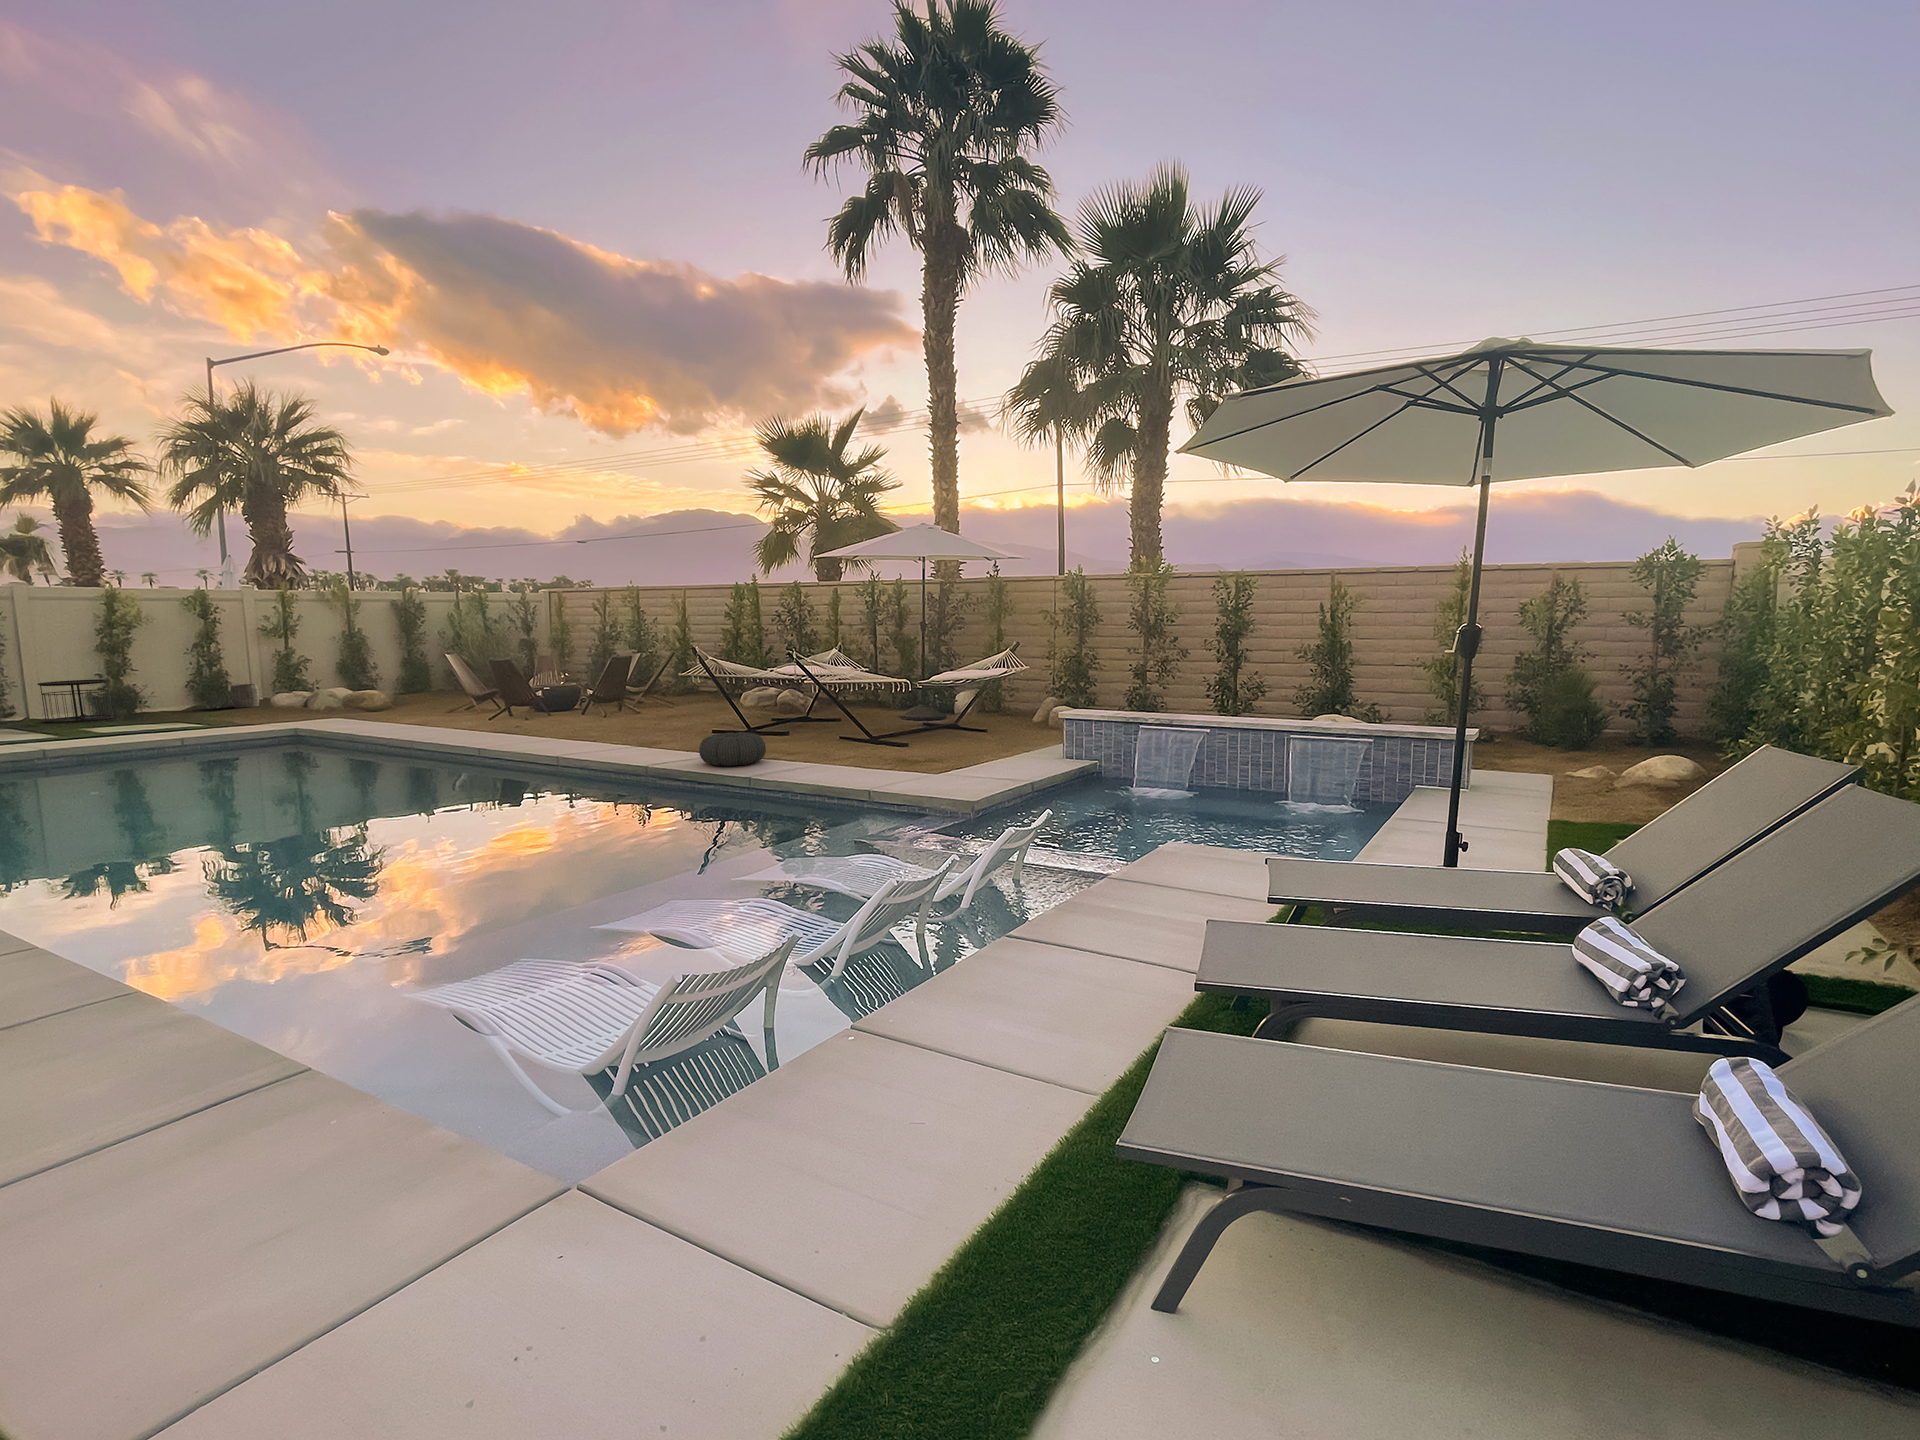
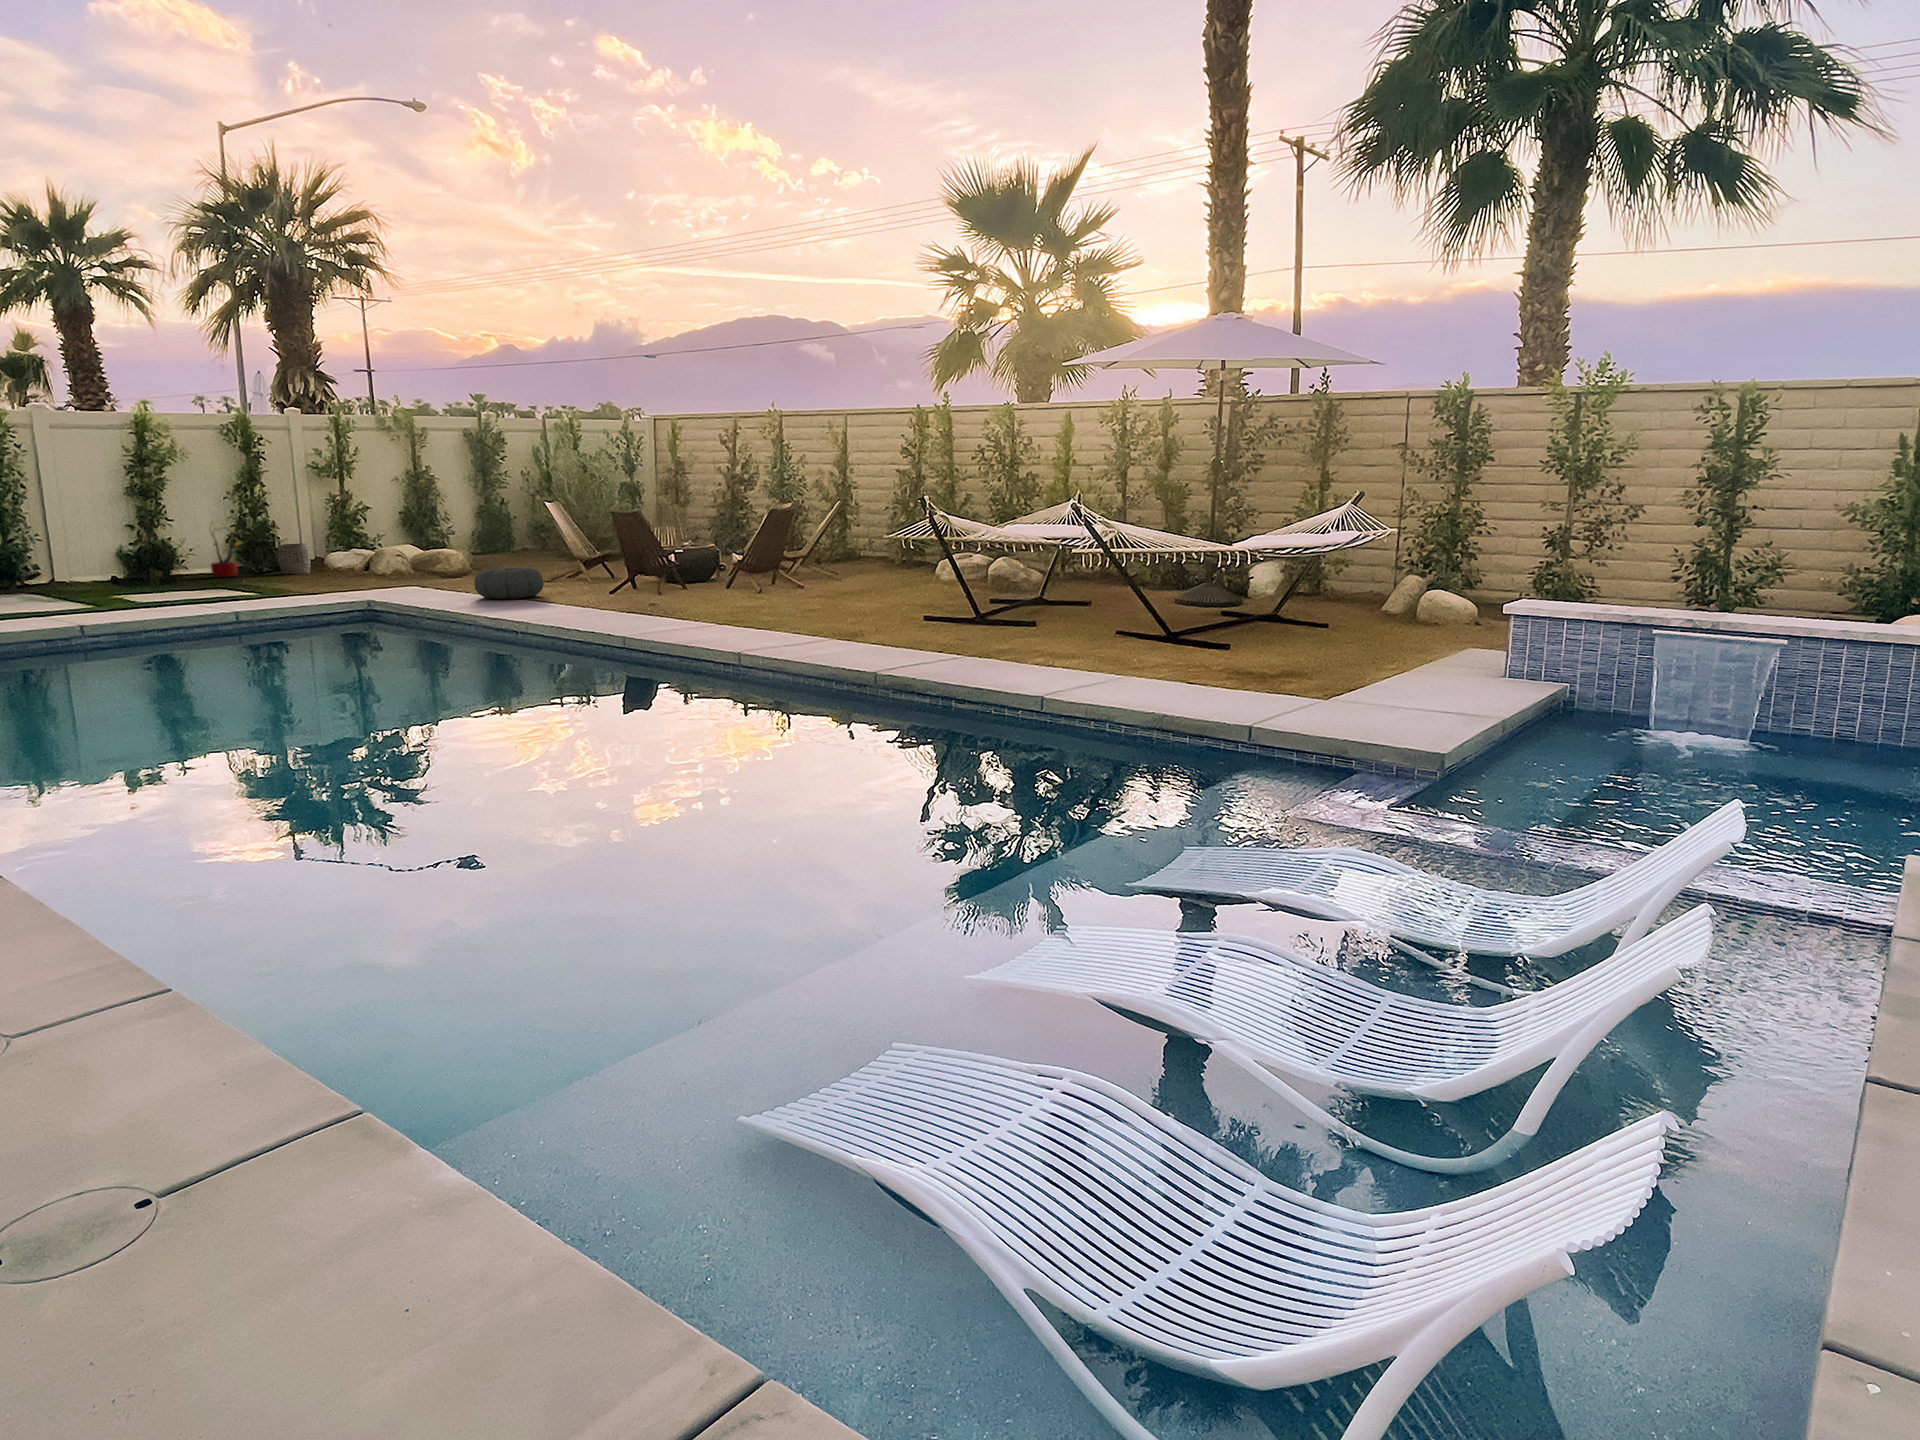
decorative plant: none [170,668,200,711] -> present [211,523,242,577]
side table: present [38,679,114,723] -> none [64,534,149,588]
pouf: present [699,732,766,766] -> present [474,567,543,599]

